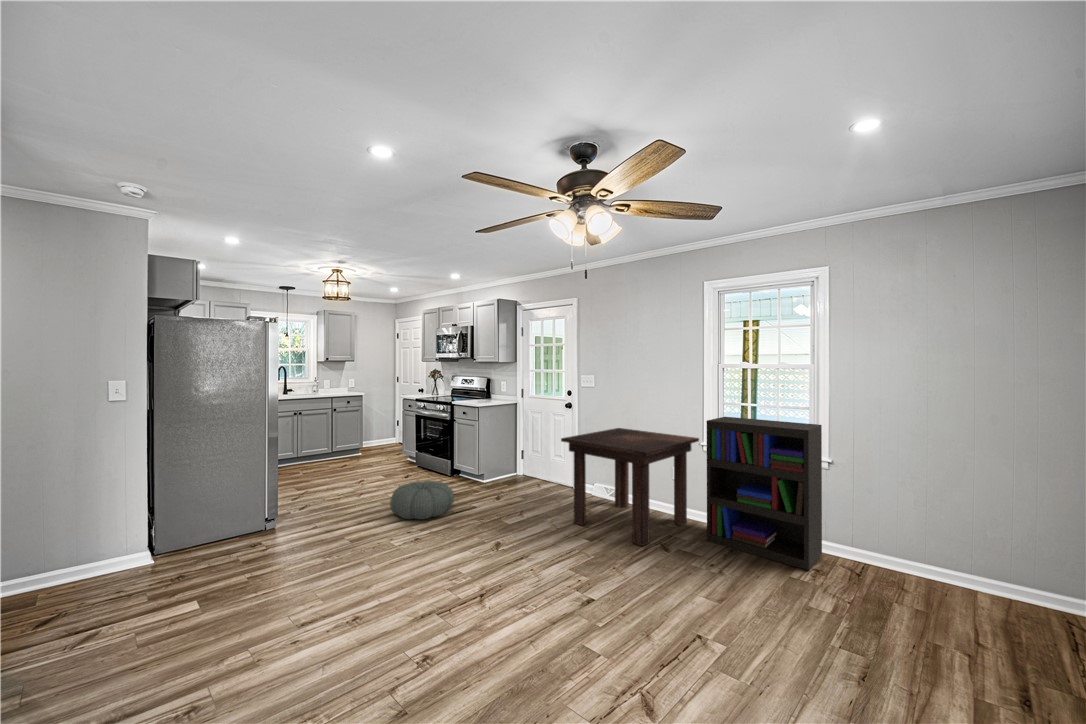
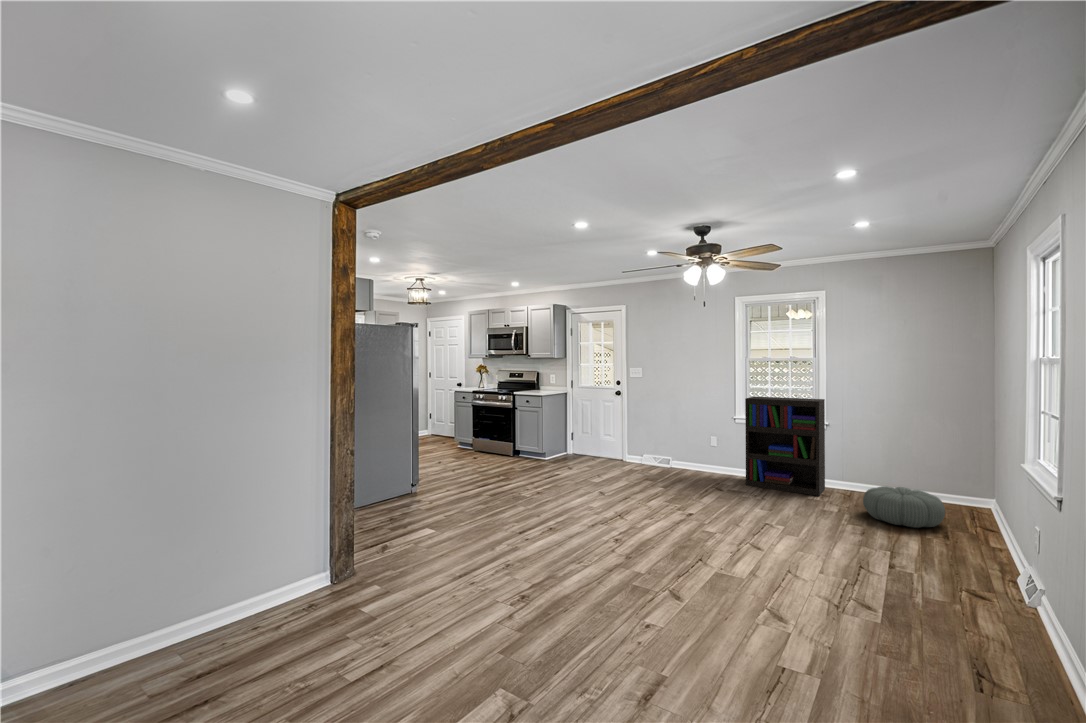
dining table: present [561,428,699,546] -> none [634,409,735,489]
pouf: present [390,481,454,519] -> present [863,486,945,528]

